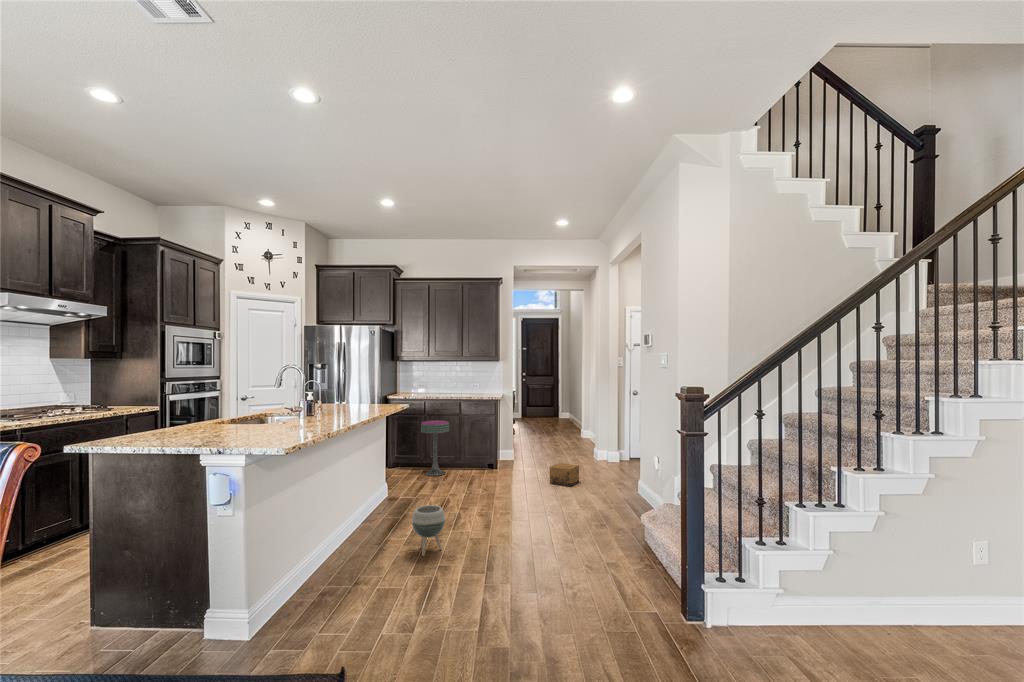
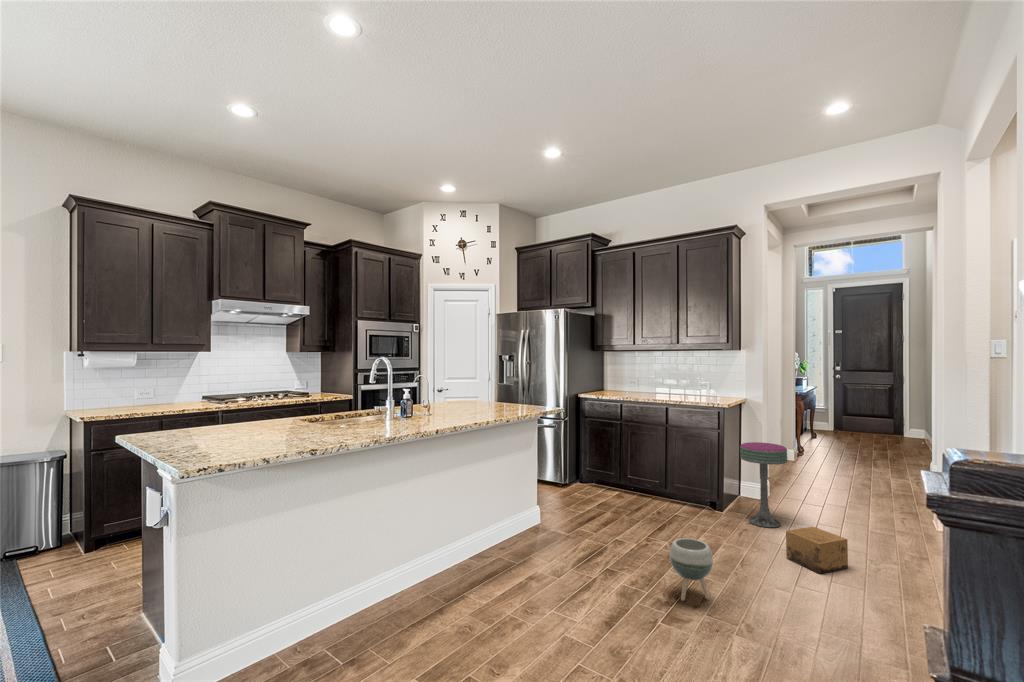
bar stool: present [421,420,449,476] -> present [740,442,787,528]
planter: present [412,505,445,556] -> present [670,538,713,601]

